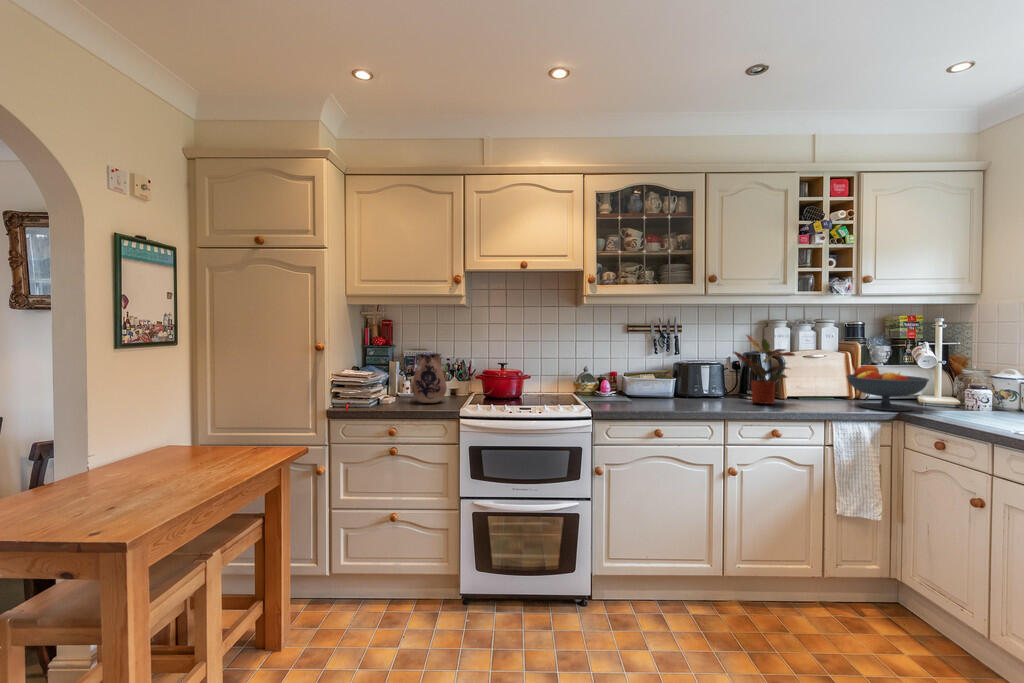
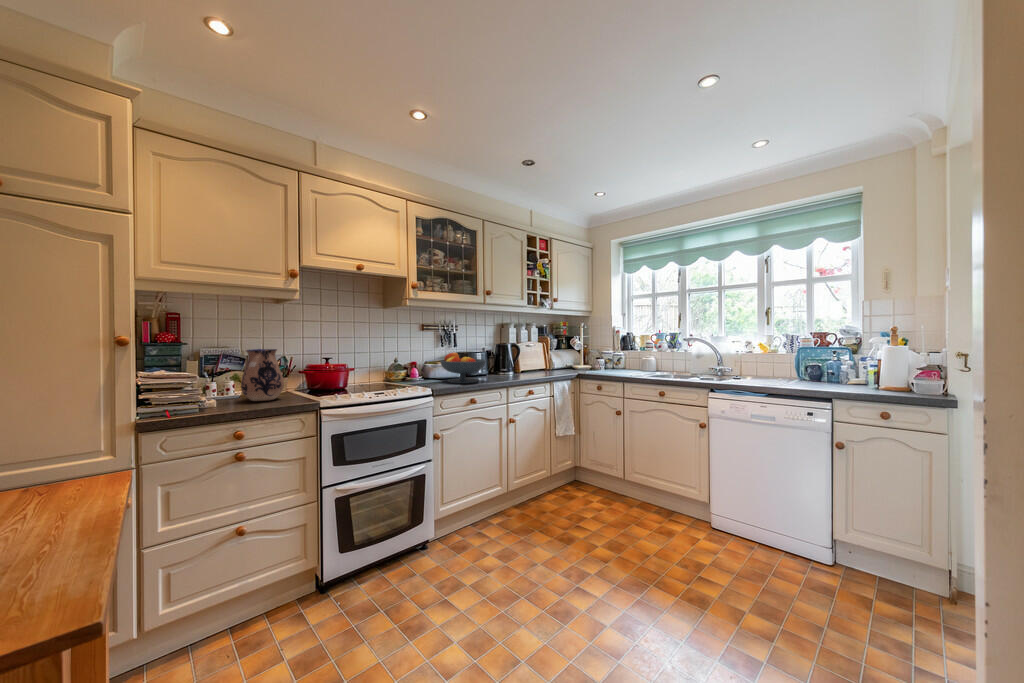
potted plant: present [734,335,795,404] -> none [499,331,535,376]
fruit bowl: present [846,365,929,411] -> present [440,353,486,383]

